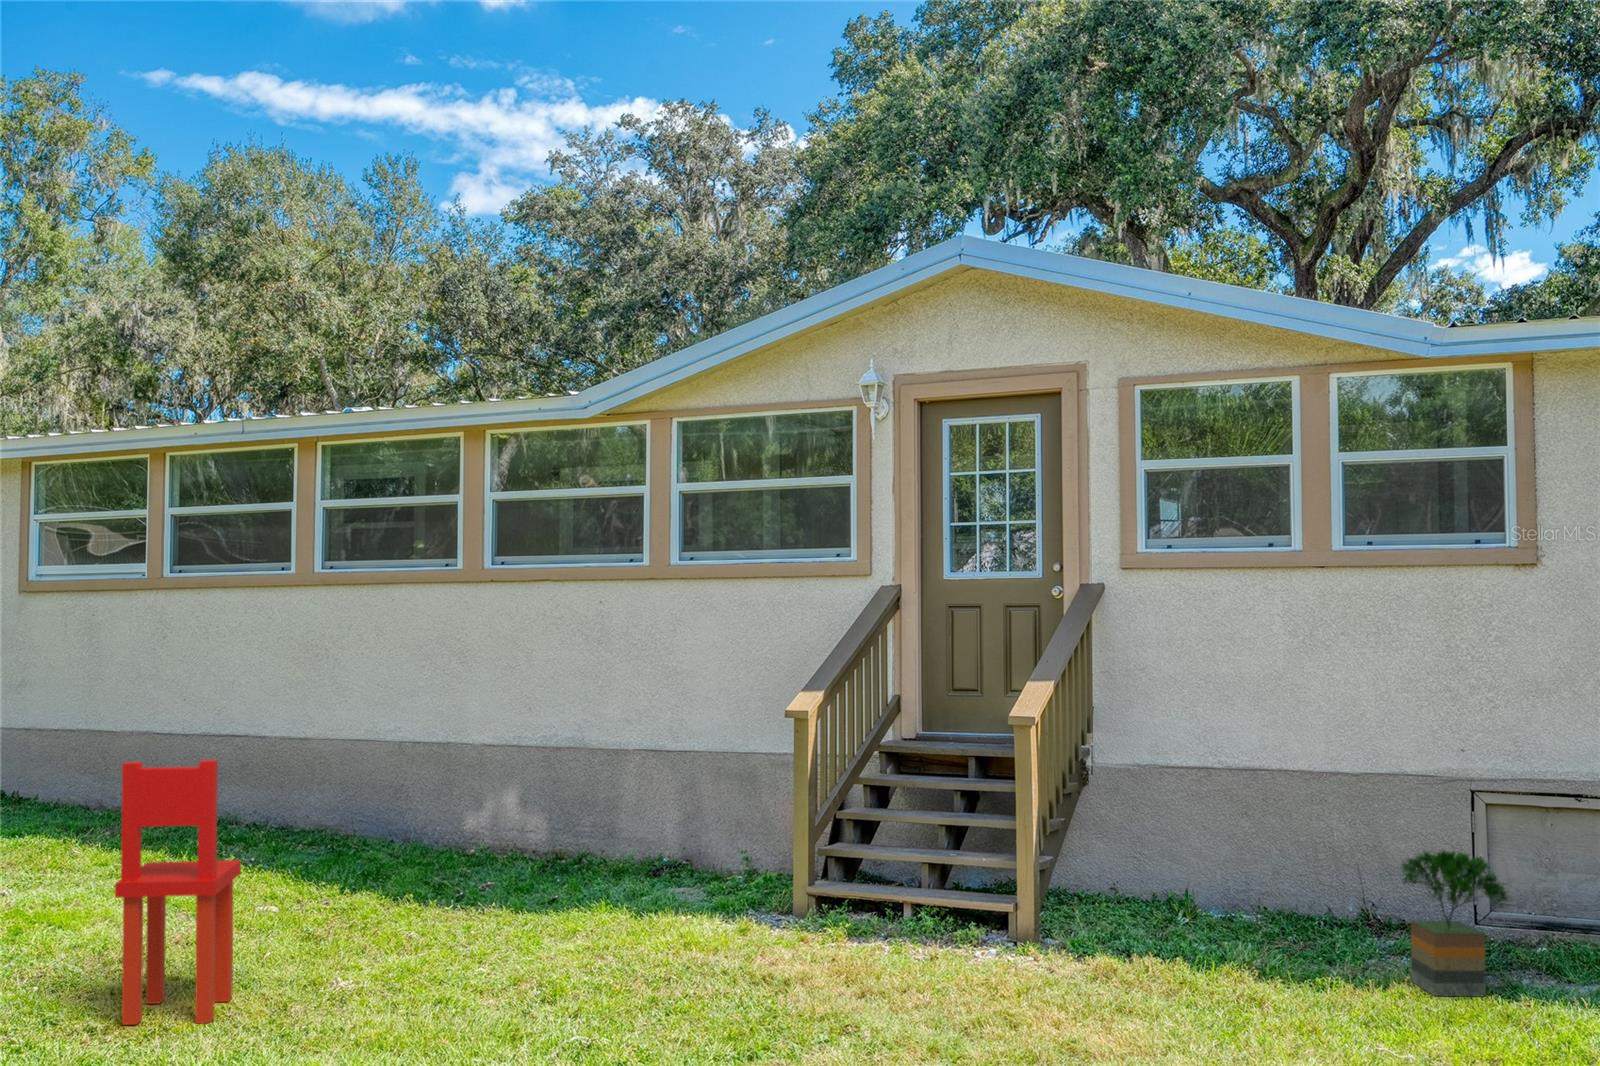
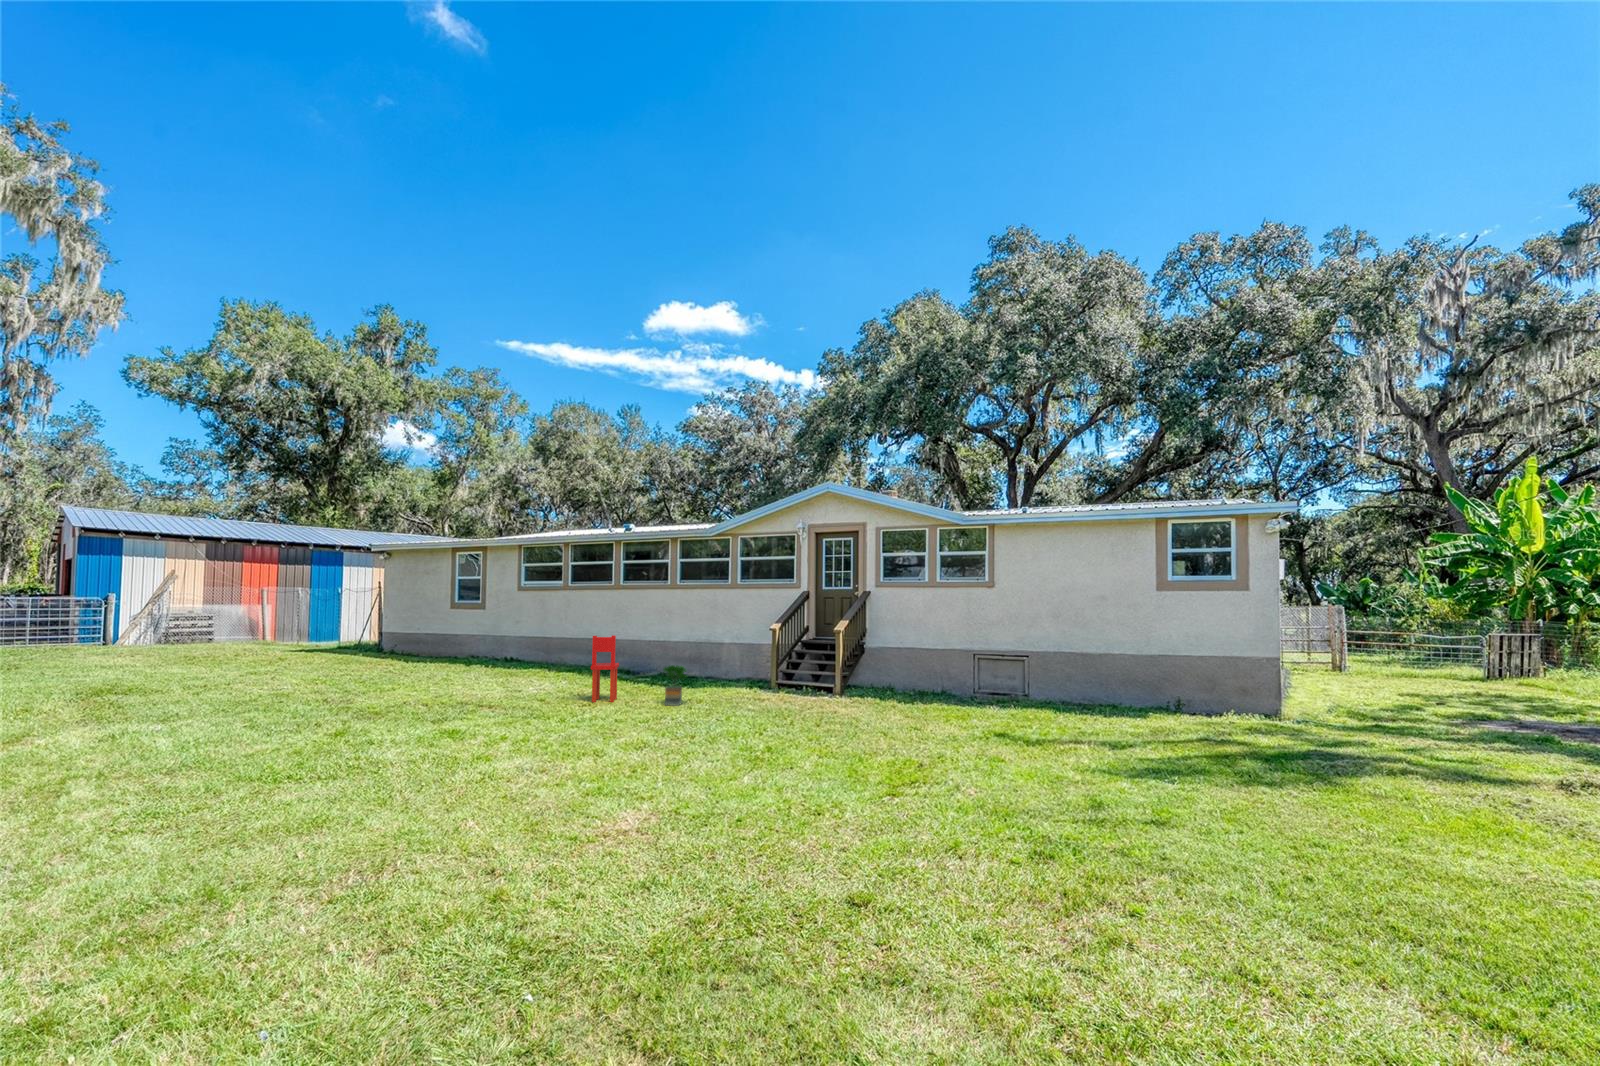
potted tree: present [1401,850,1509,996] -> present [663,665,686,706]

